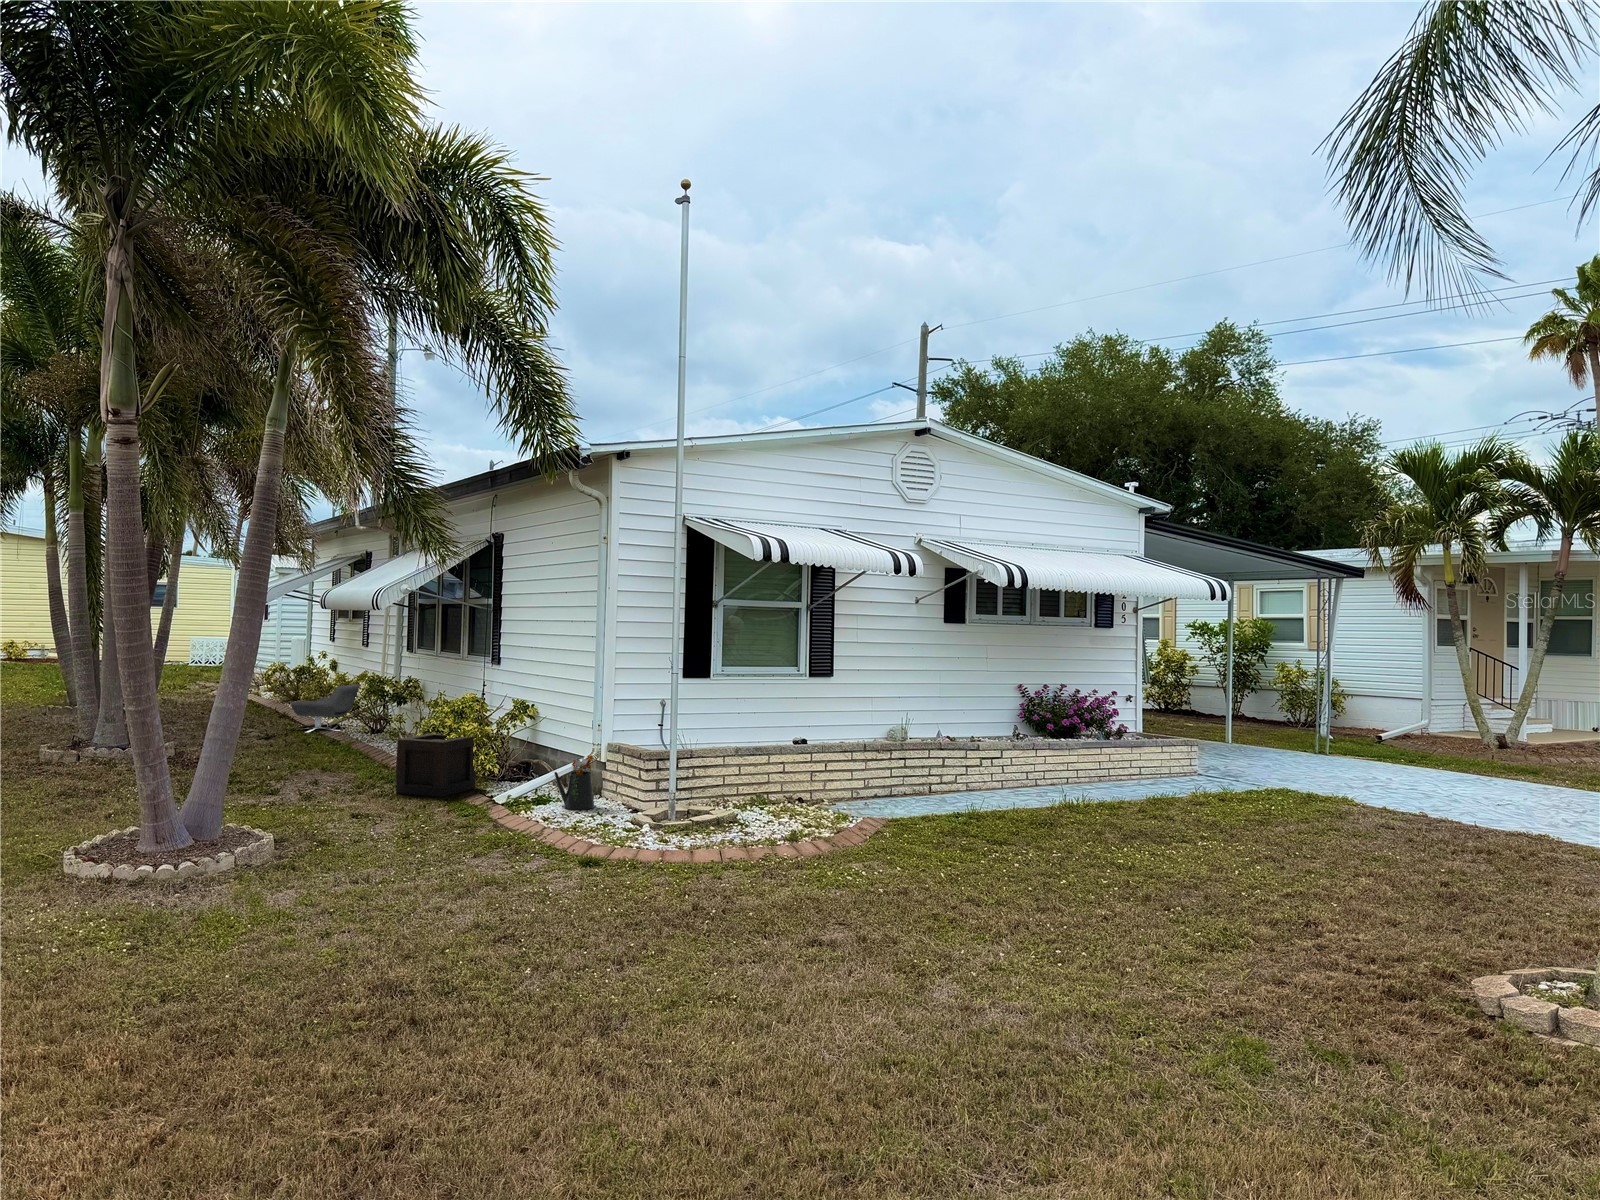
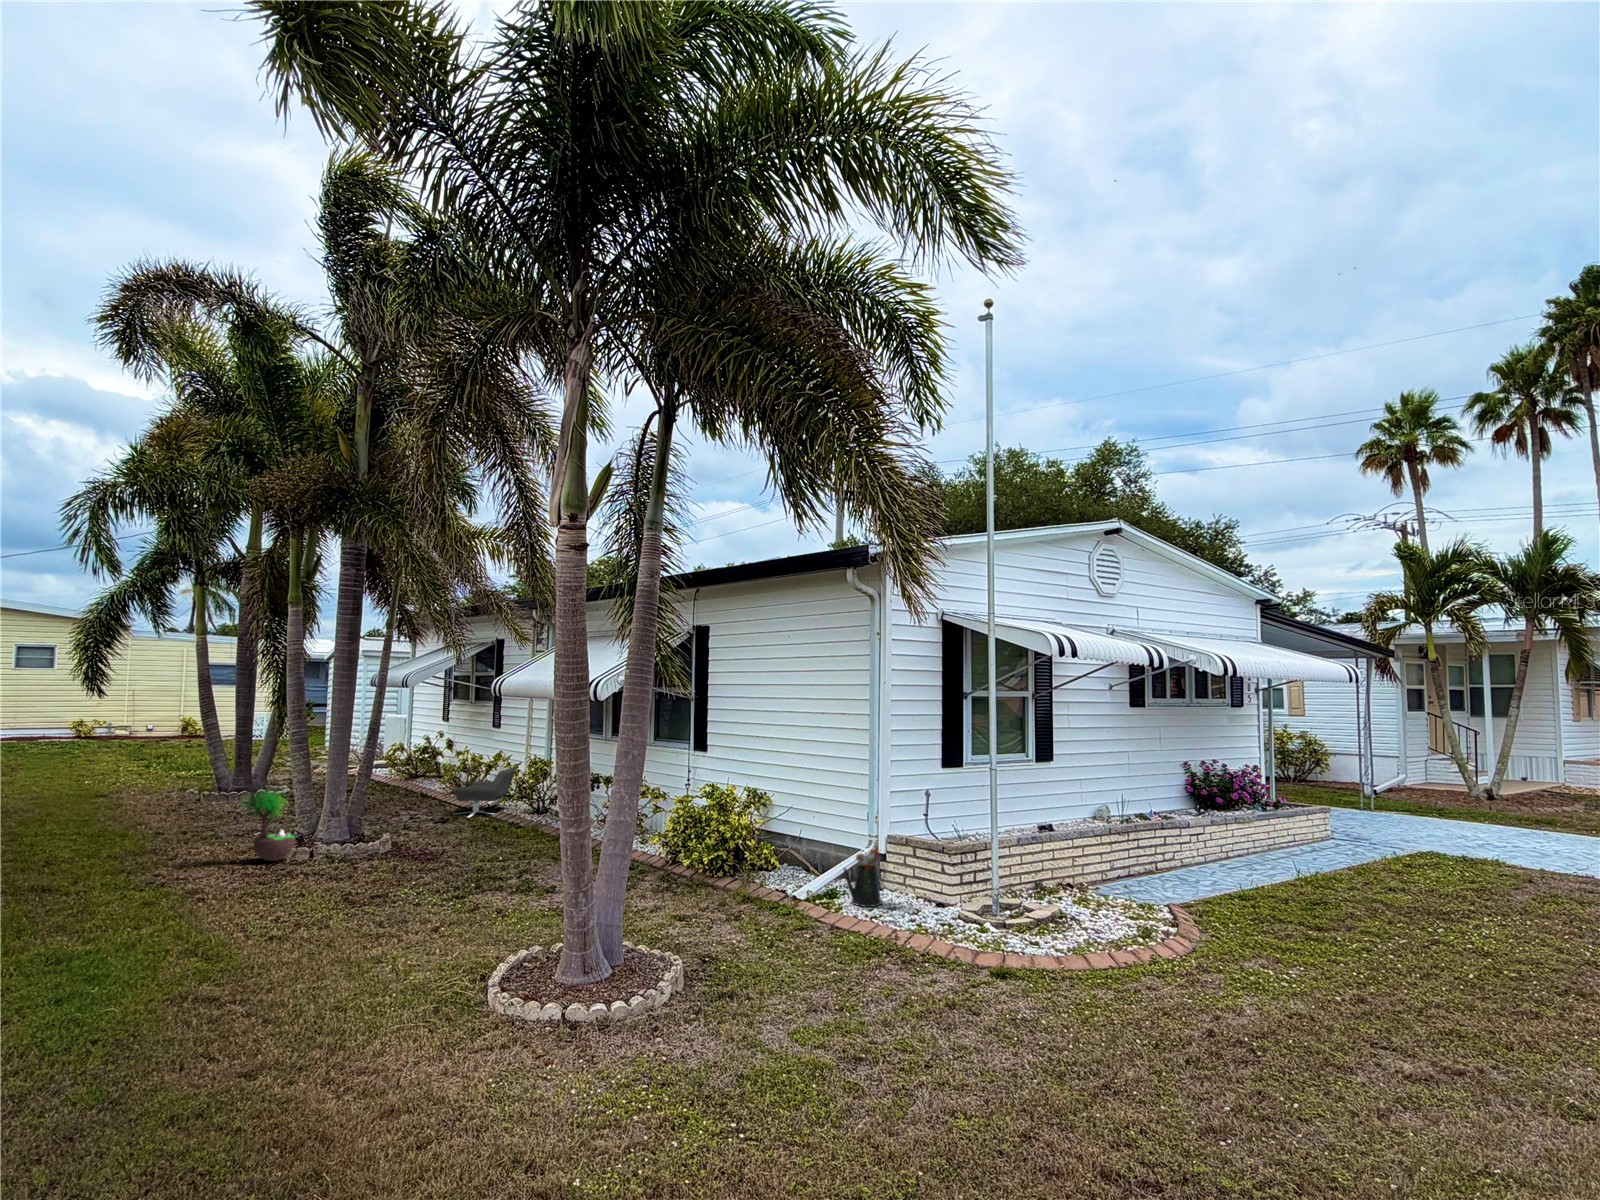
potted tree: none [37,684,95,760] -> present [243,788,295,861]
wooden crate: present [396,733,476,797] -> none [661,826,730,895]

